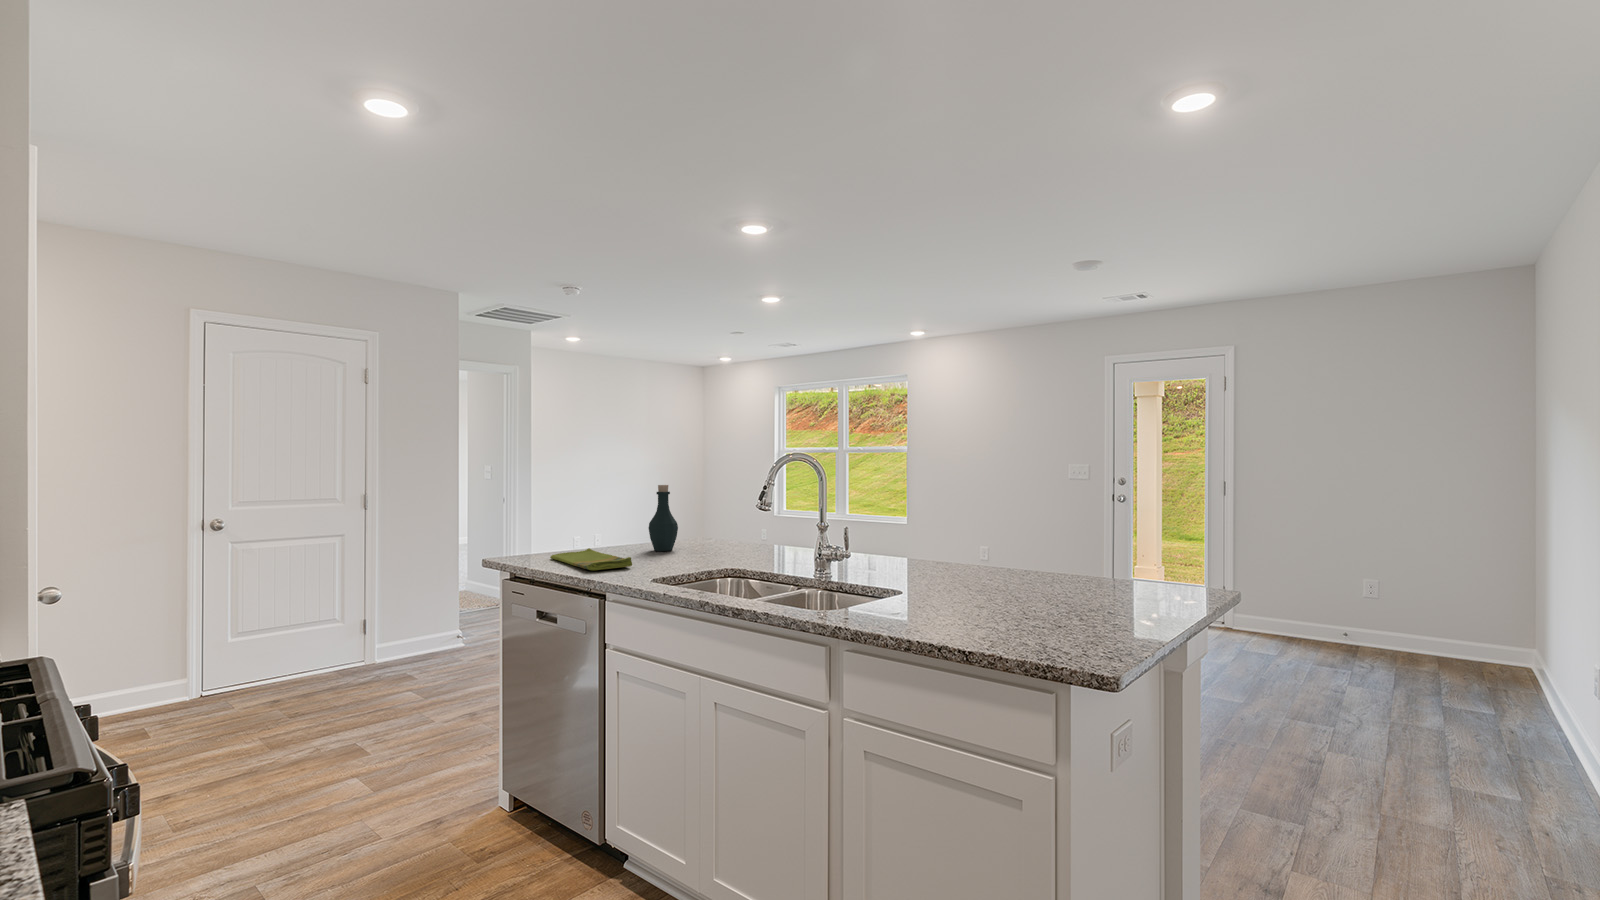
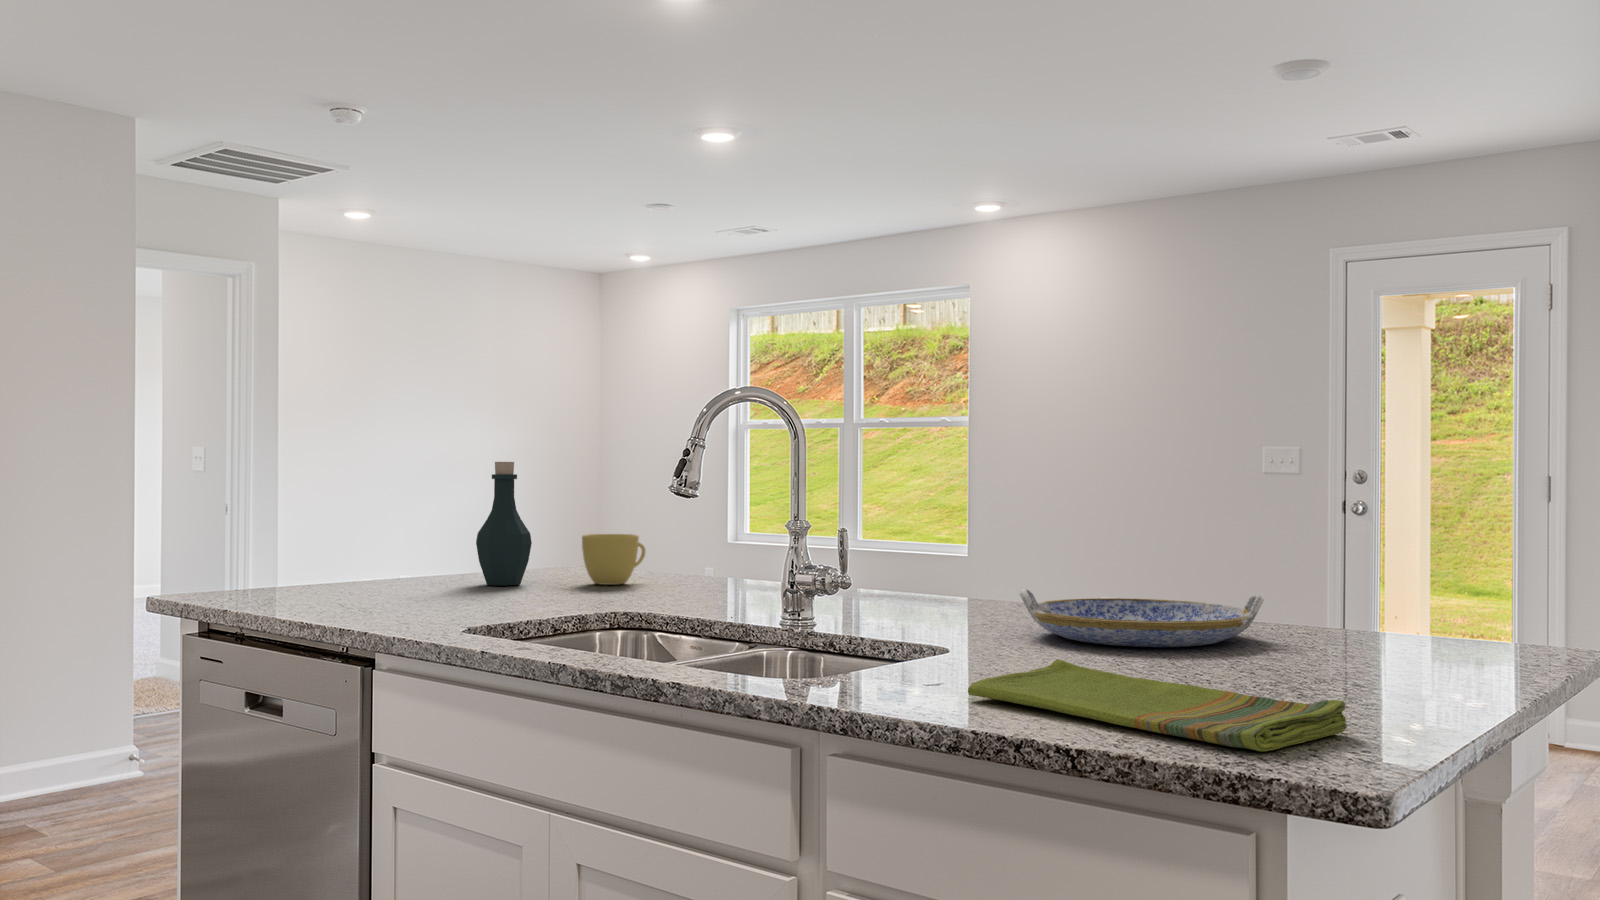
cup: none [704,522,738,550] -> present [582,534,645,585]
dish towel: present [550,548,632,570] -> present [968,659,1346,752]
serving tray: none [939,558,1065,589] -> present [1020,589,1264,647]

